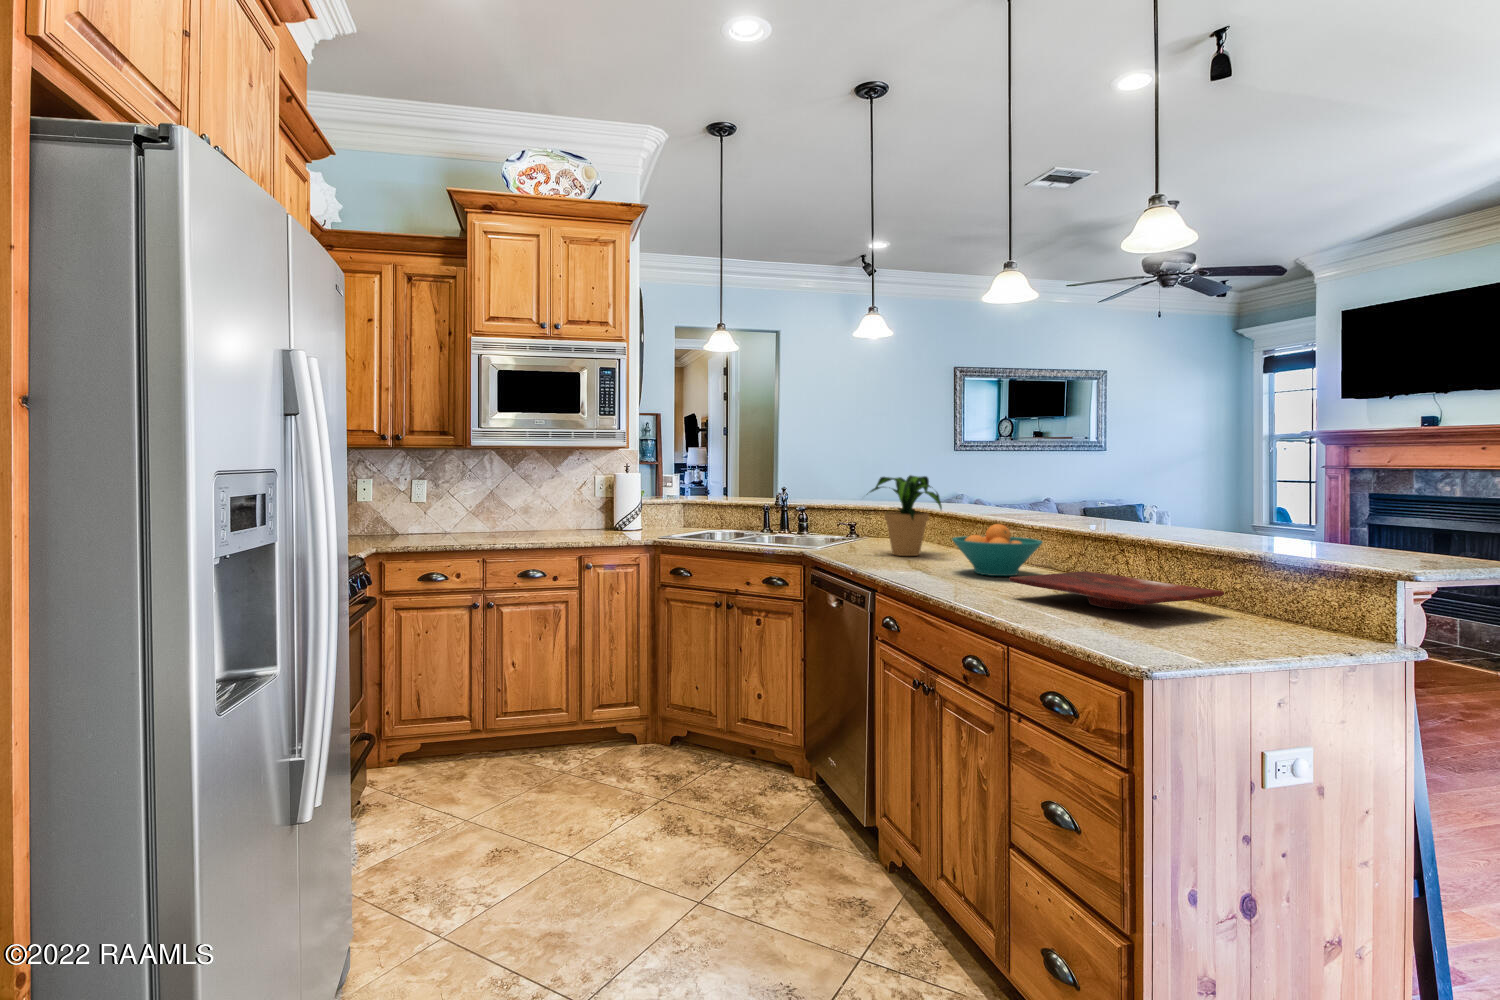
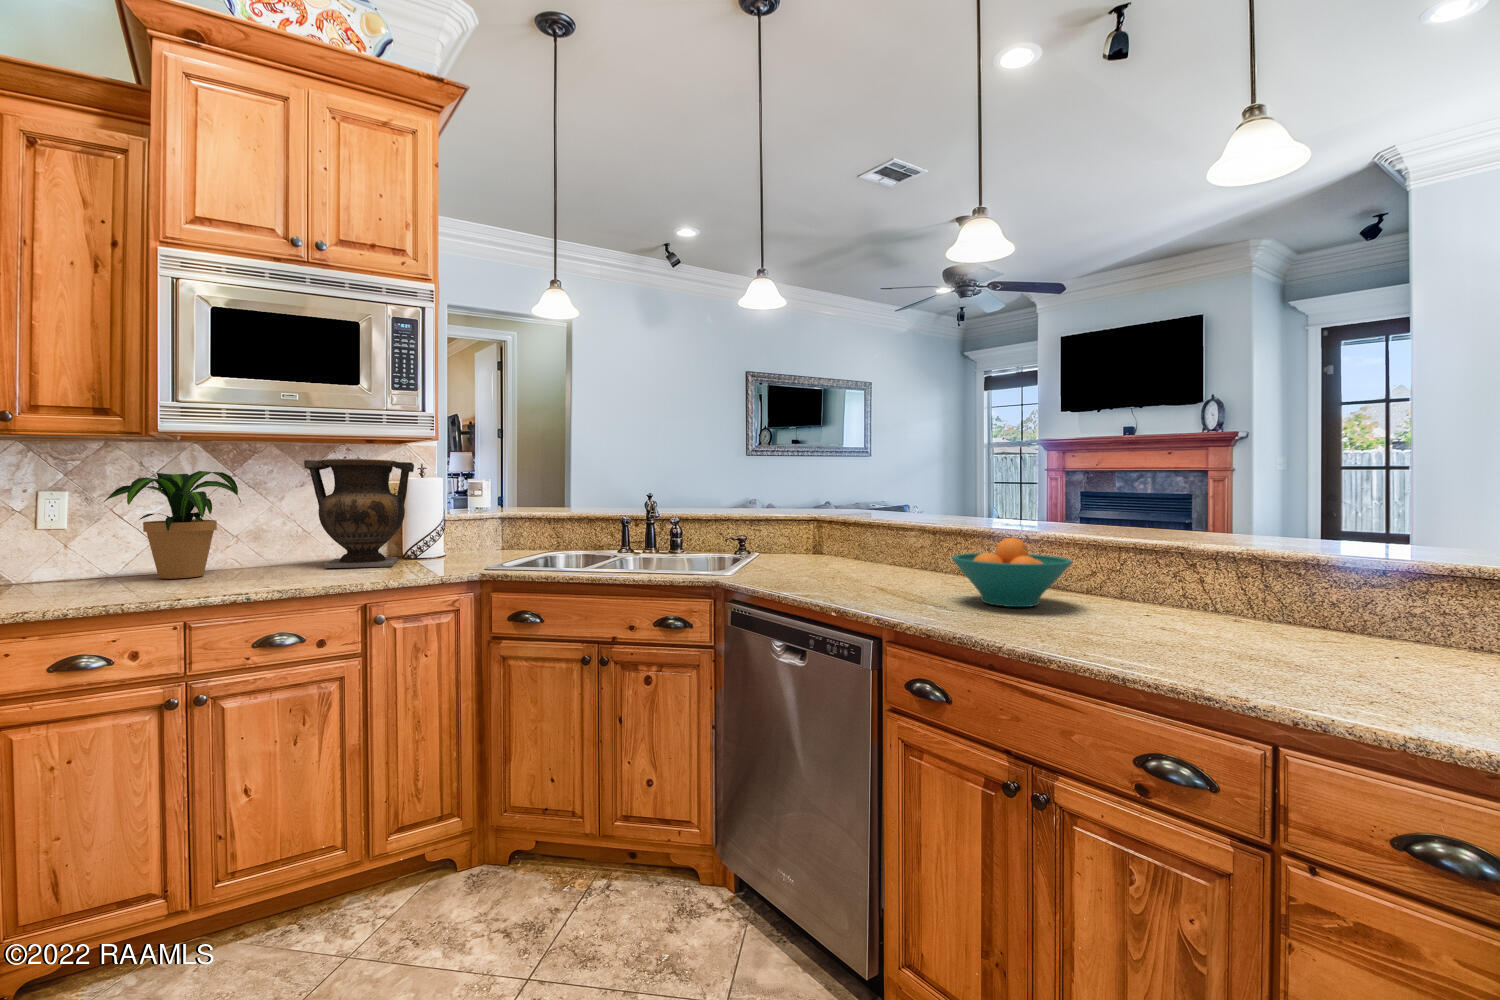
vase: none [551,462,619,534] -> present [304,459,414,568]
potted plant: present [870,475,942,556] -> present [104,471,241,579]
cutting board: present [1009,571,1224,609] -> none [1116,598,1405,655]

